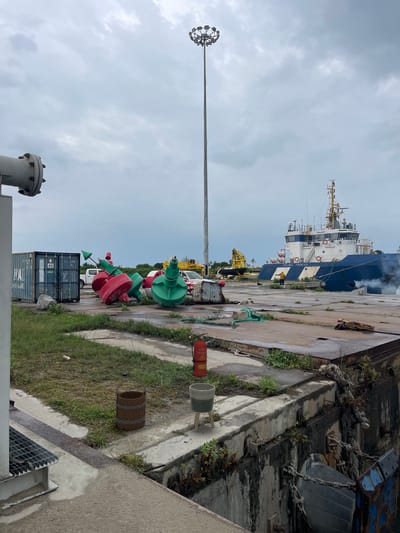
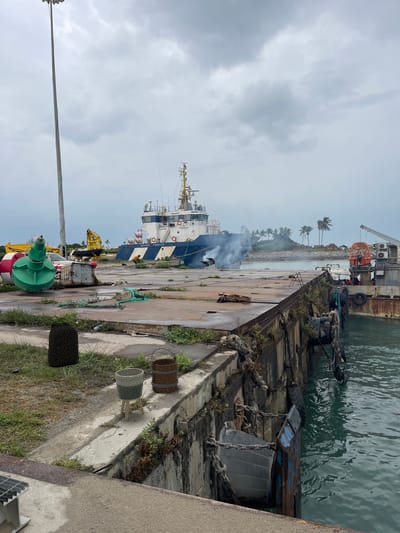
fire extinguisher: present [192,333,208,376] -> none [94,316,111,362]
backpack: none [152,335,179,374] -> present [48,322,79,366]
bucket: present [115,379,147,430] -> present [151,348,178,393]

